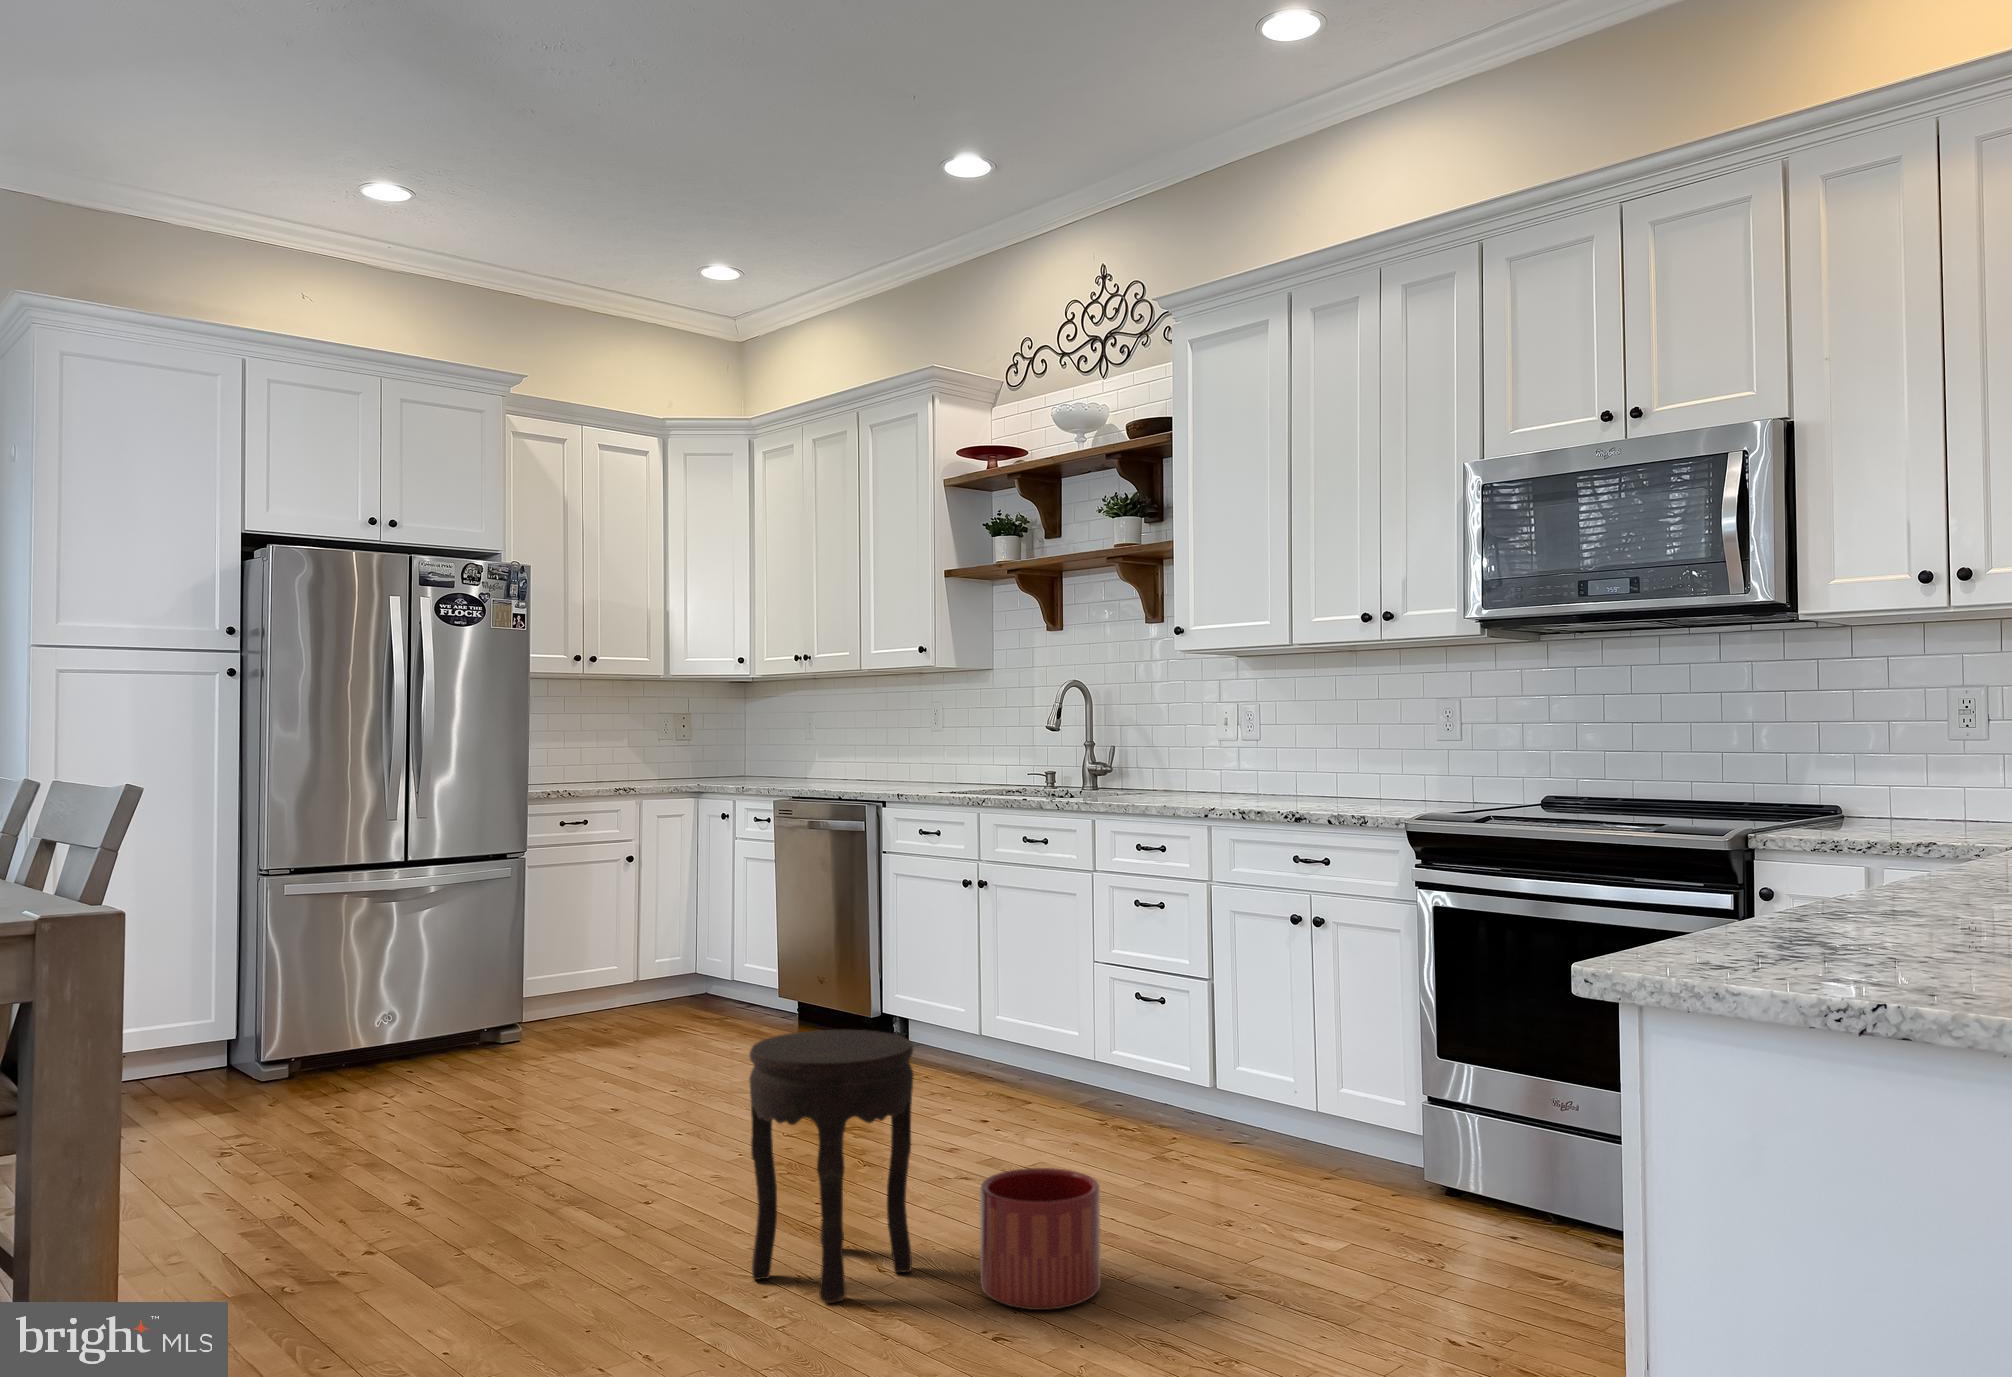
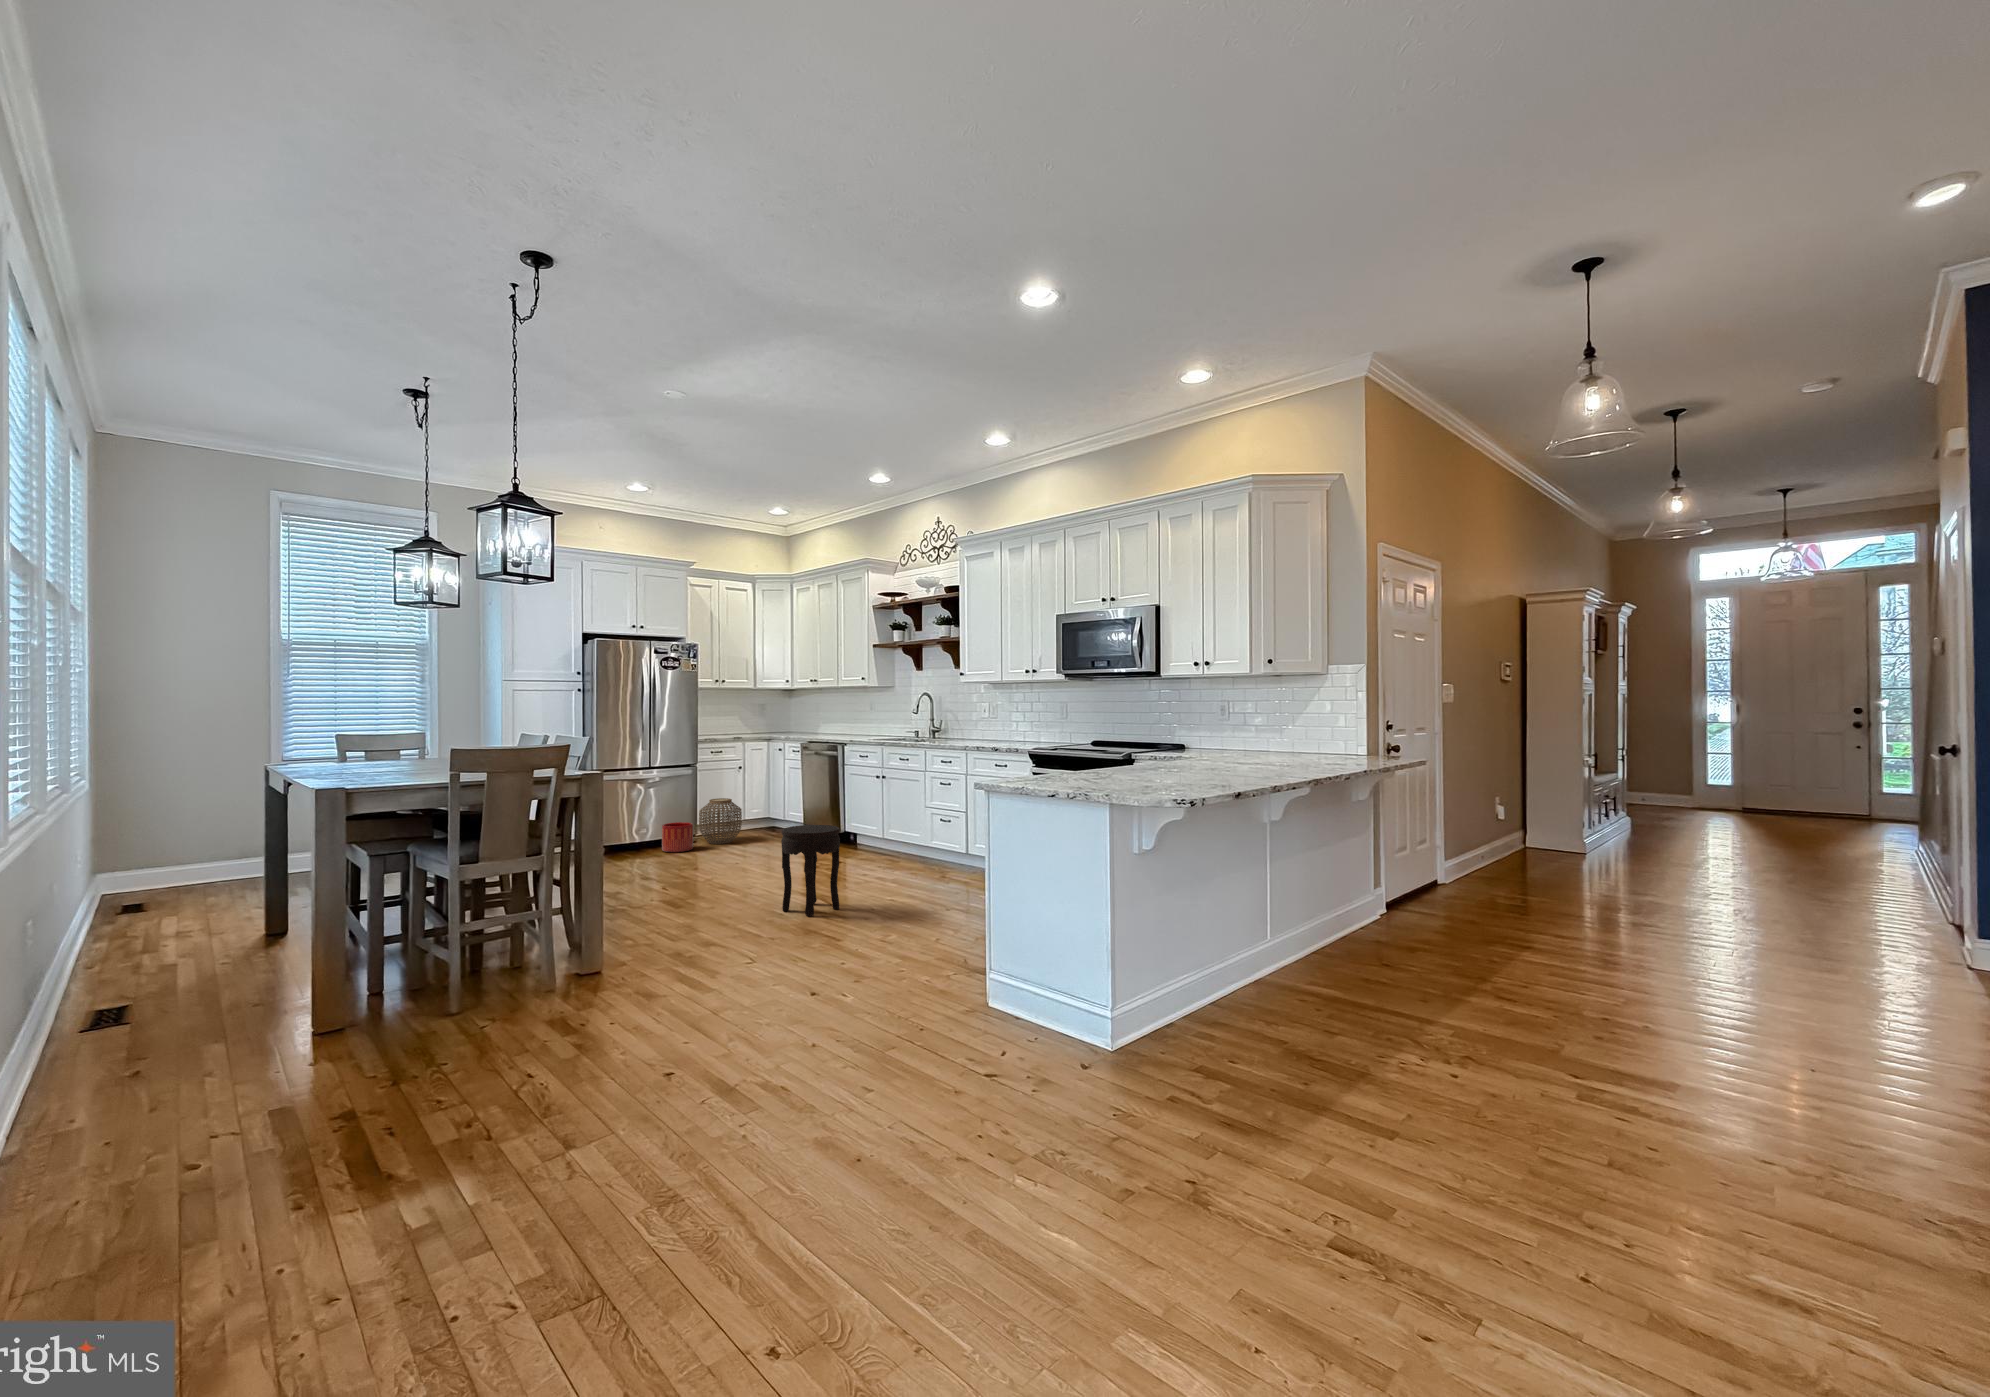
woven basket: none [532,932,633,1043] -> present [699,798,742,844]
planter: present [980,1168,1100,1310] -> present [662,822,693,853]

